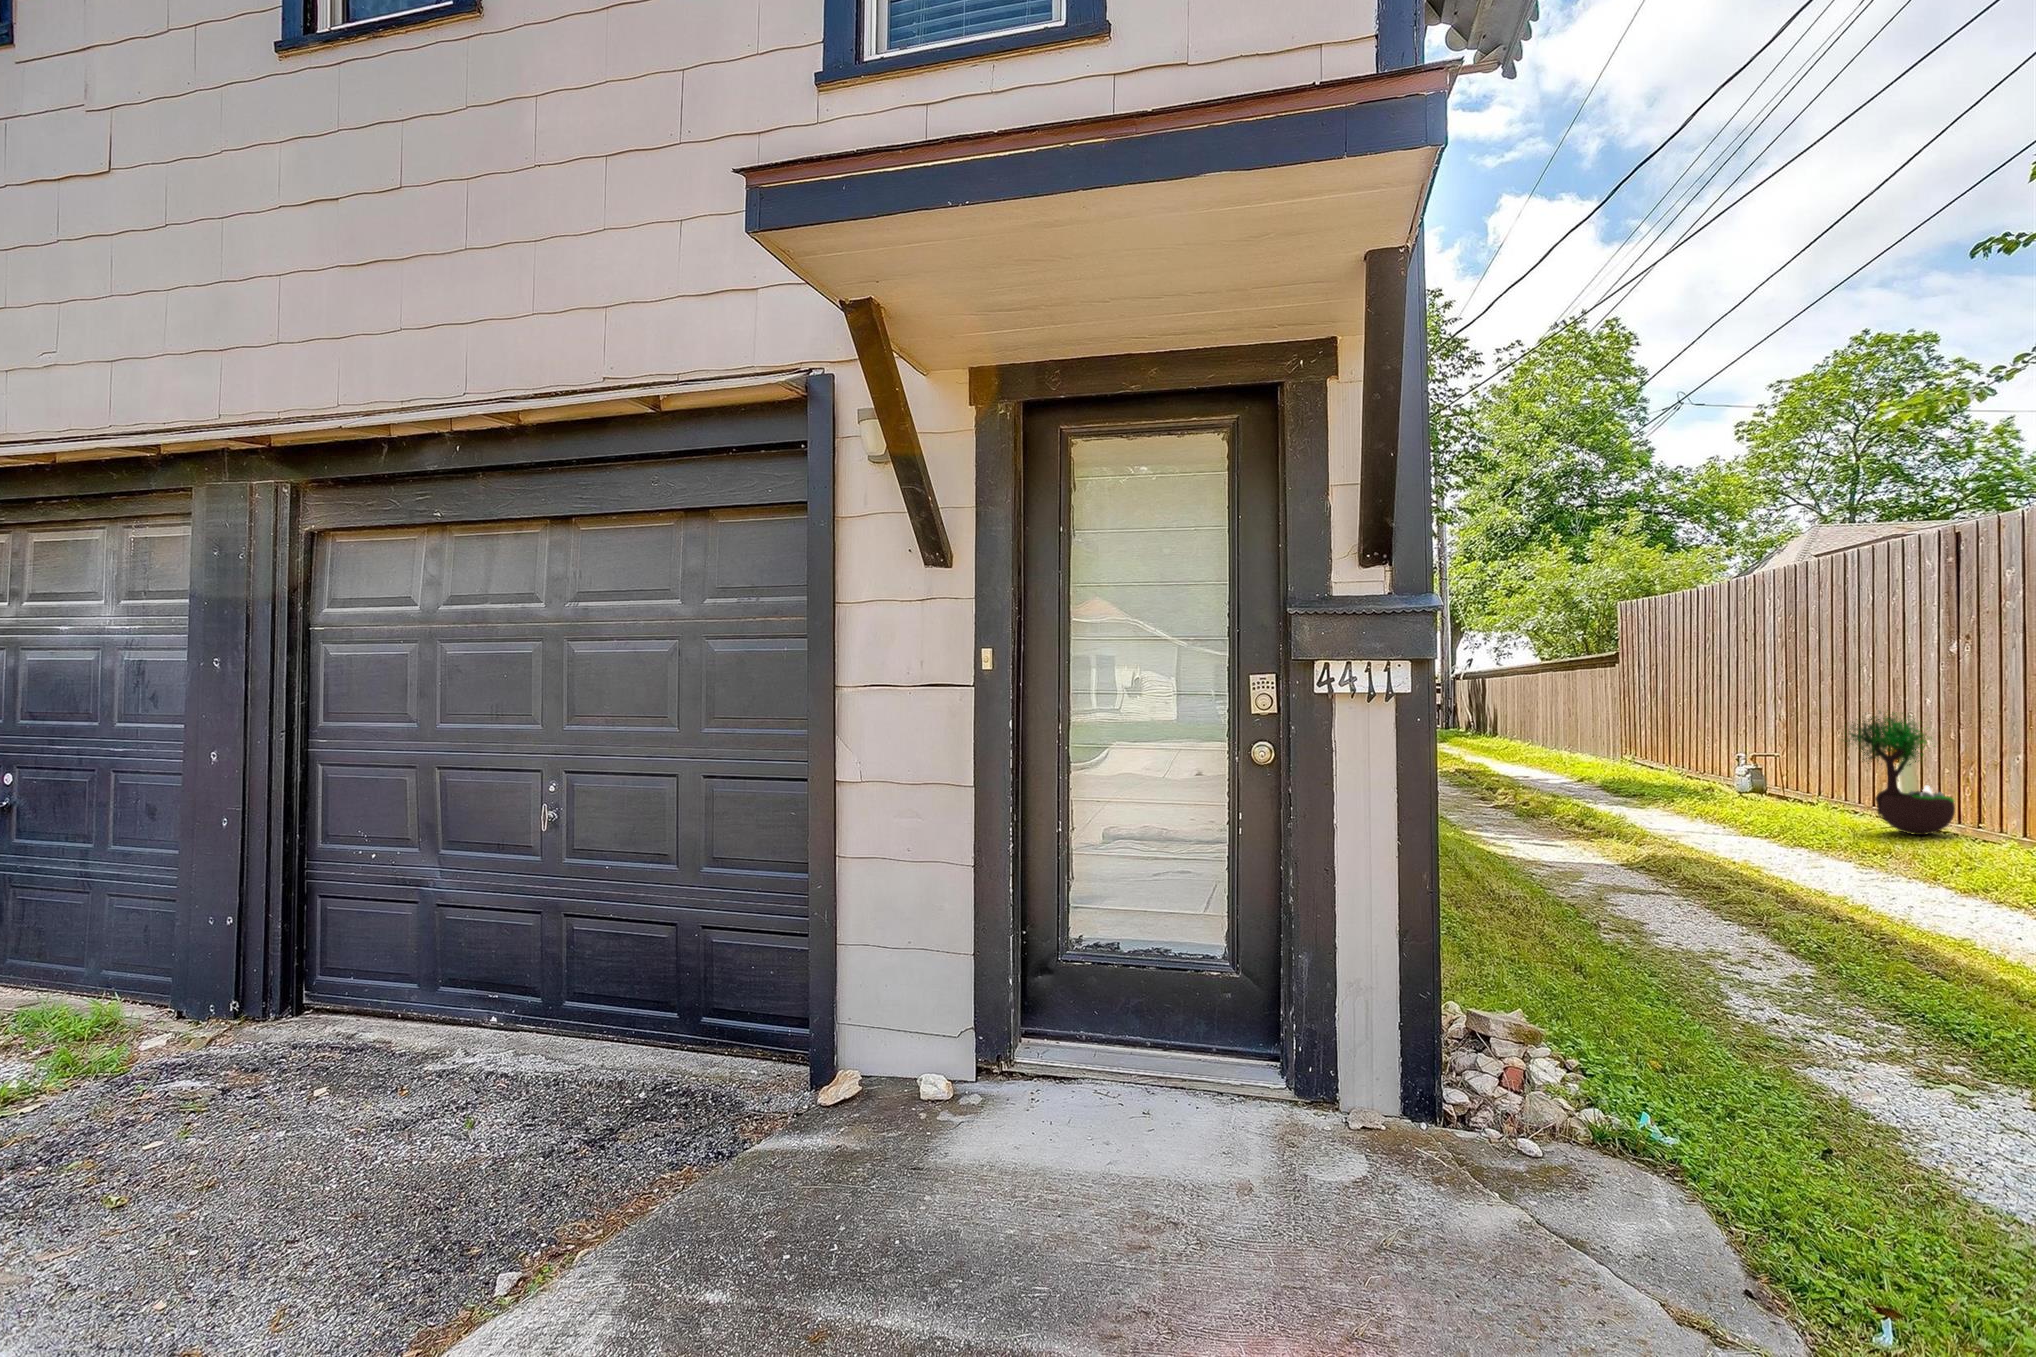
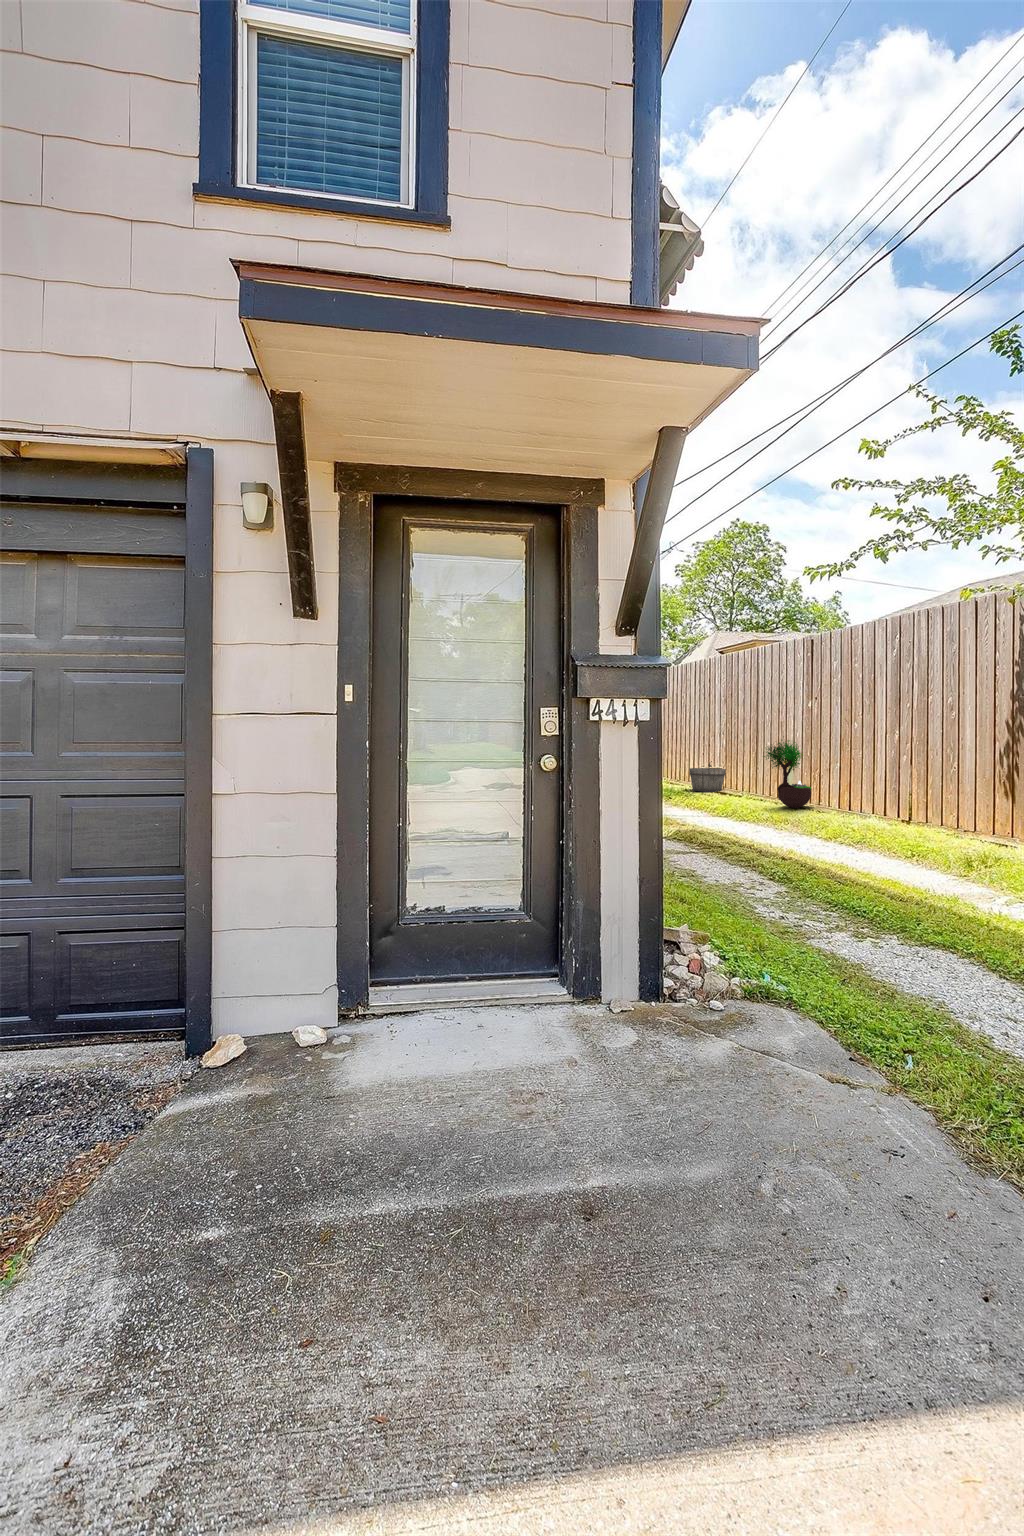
wooden bucket: none [1709,747,1788,799] -> present [689,761,726,792]

